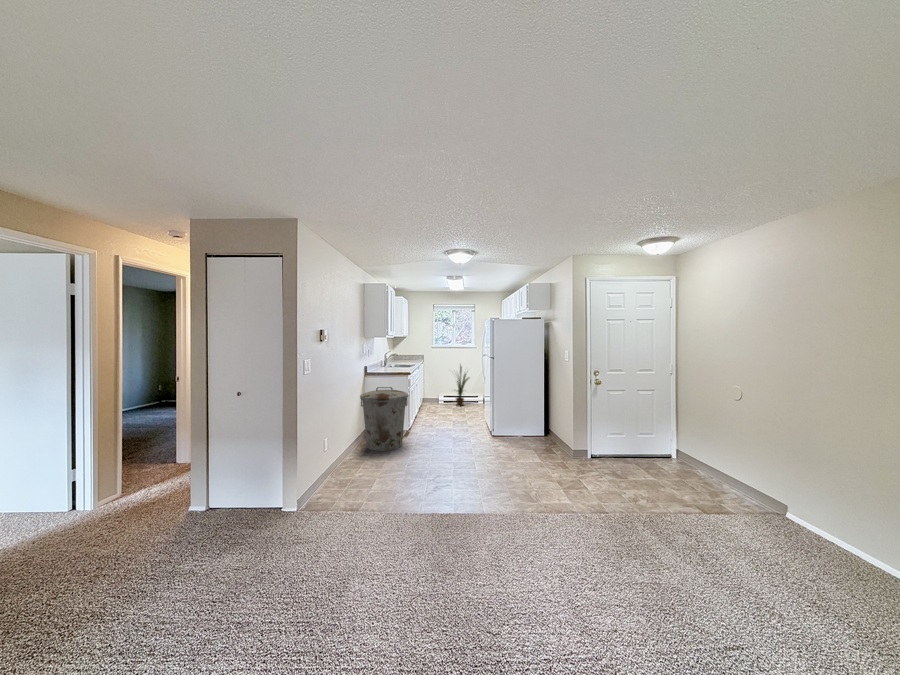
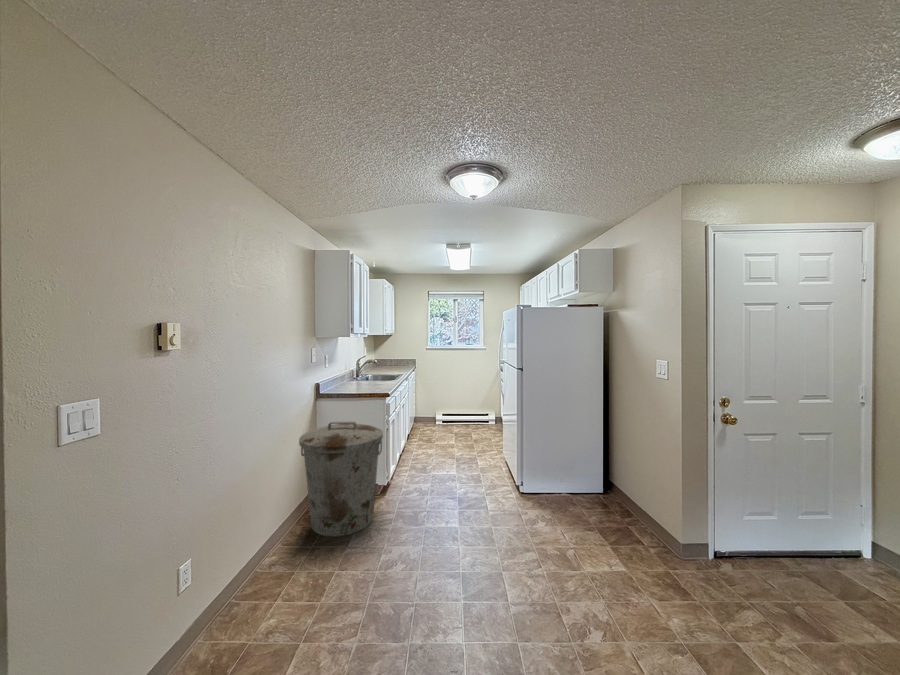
house plant: present [456,365,469,406] -> none [447,370,478,429]

